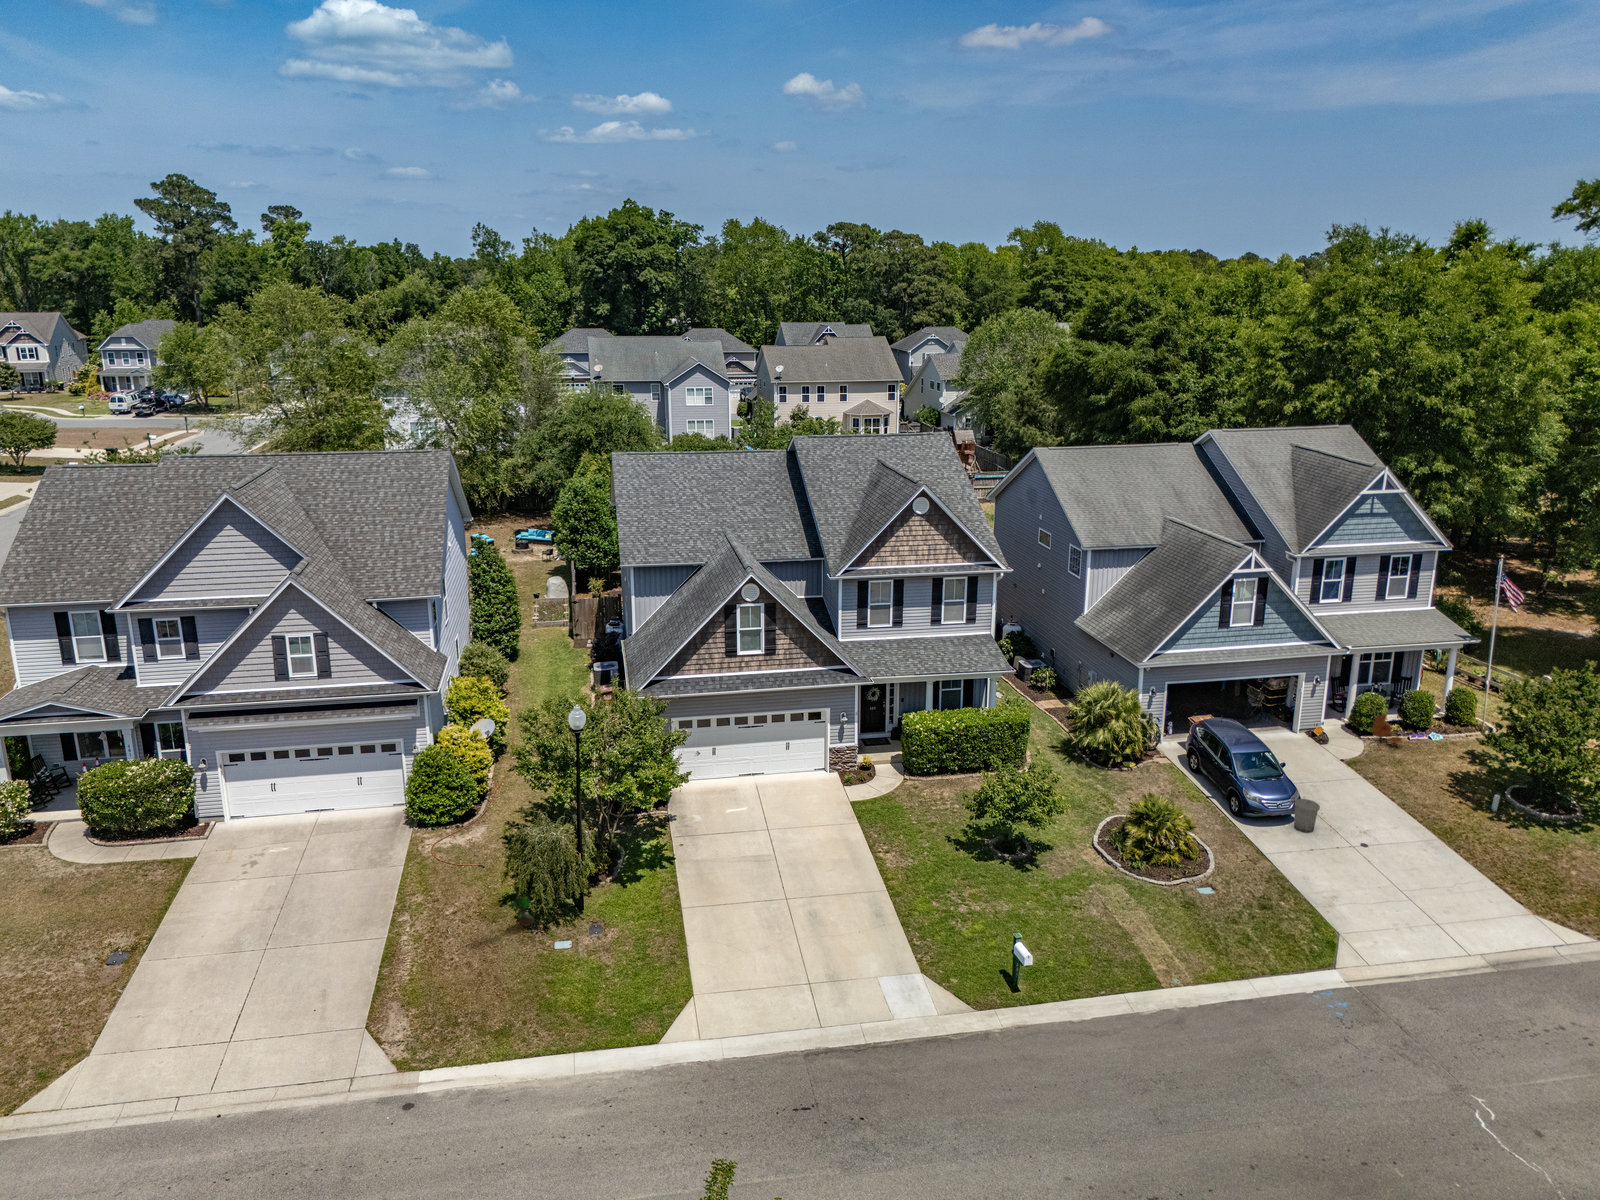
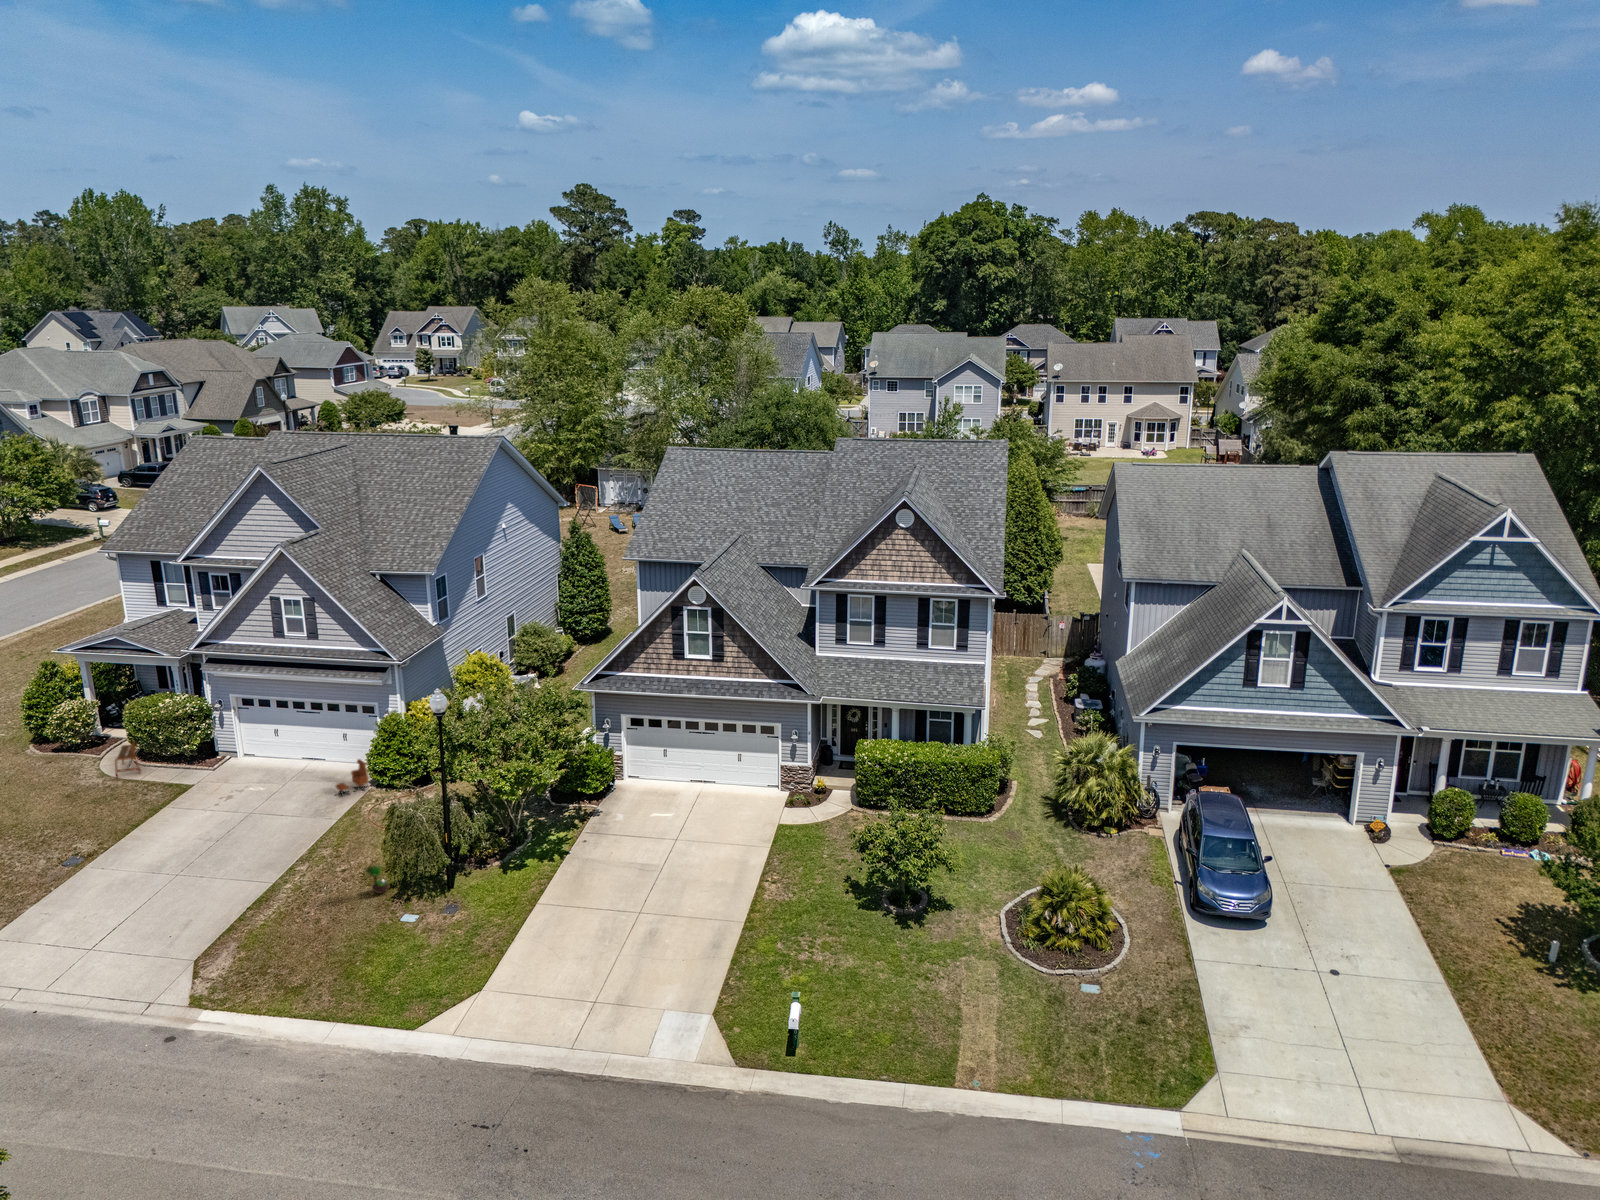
lounge chair: present [1373,714,1402,747] -> present [335,759,368,795]
trash can: present [1294,799,1320,833] -> none [1255,900,1285,943]
bench: none [82,807,120,863] -> present [115,741,141,777]

